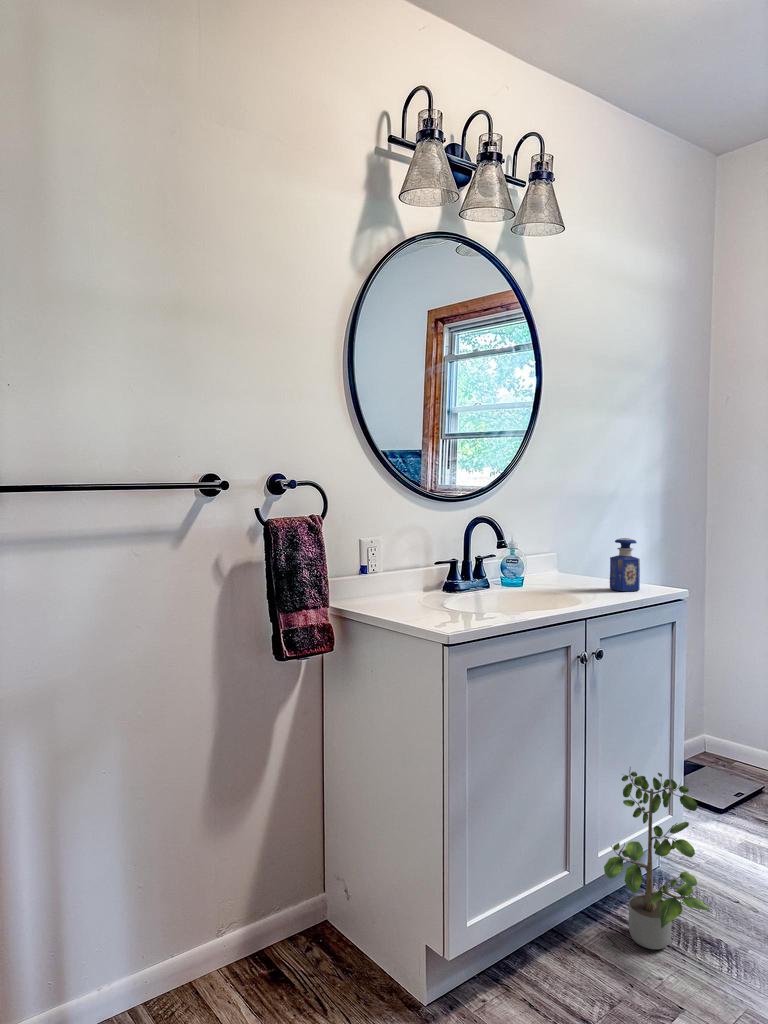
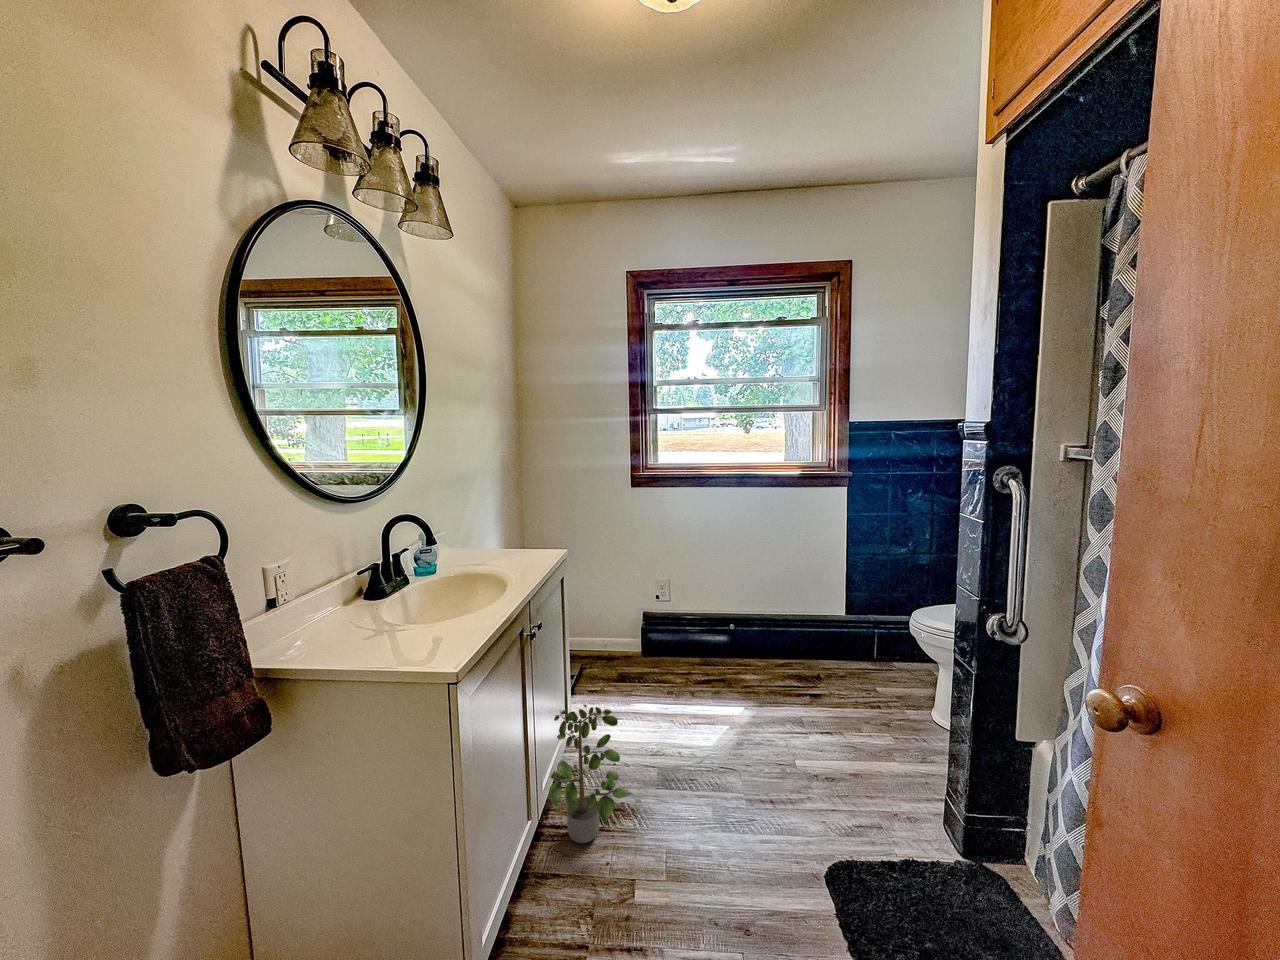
perfume bottle: present [610,538,640,591] -> none [513,516,538,562]

